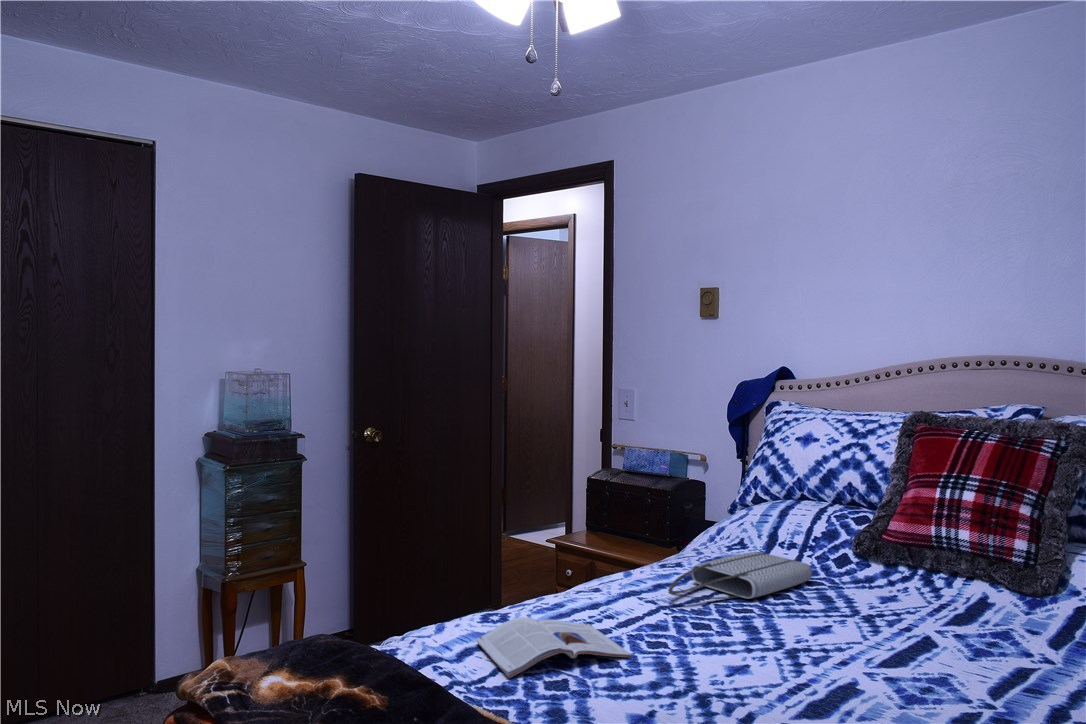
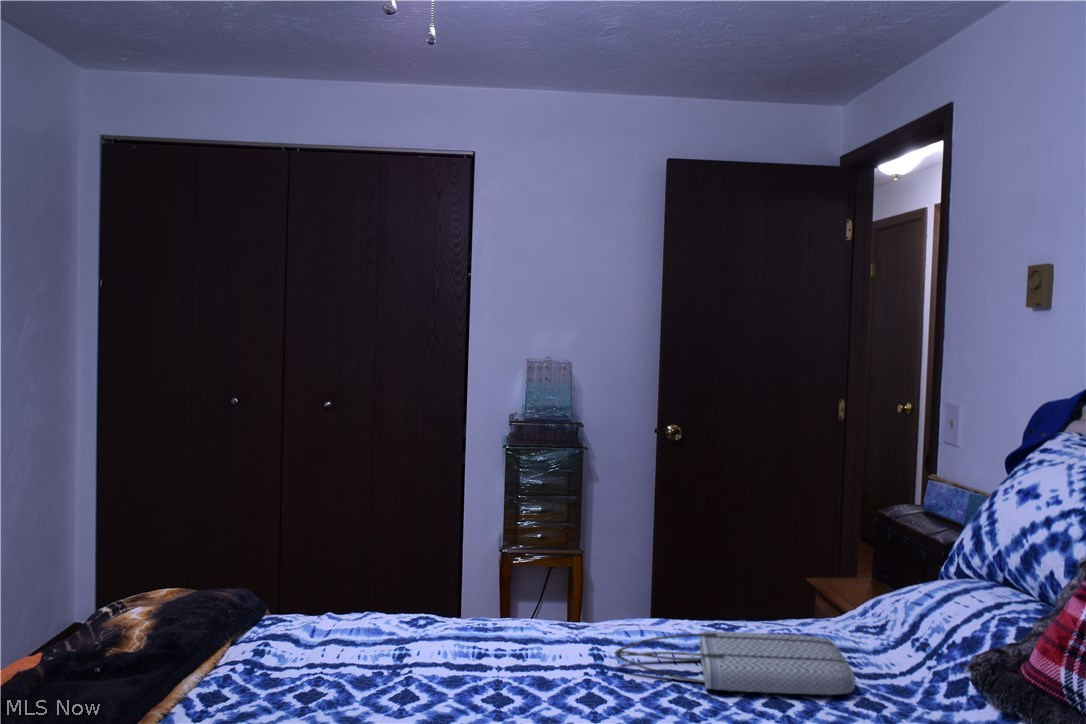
magazine: present [476,617,632,678] -> none [336,630,498,699]

